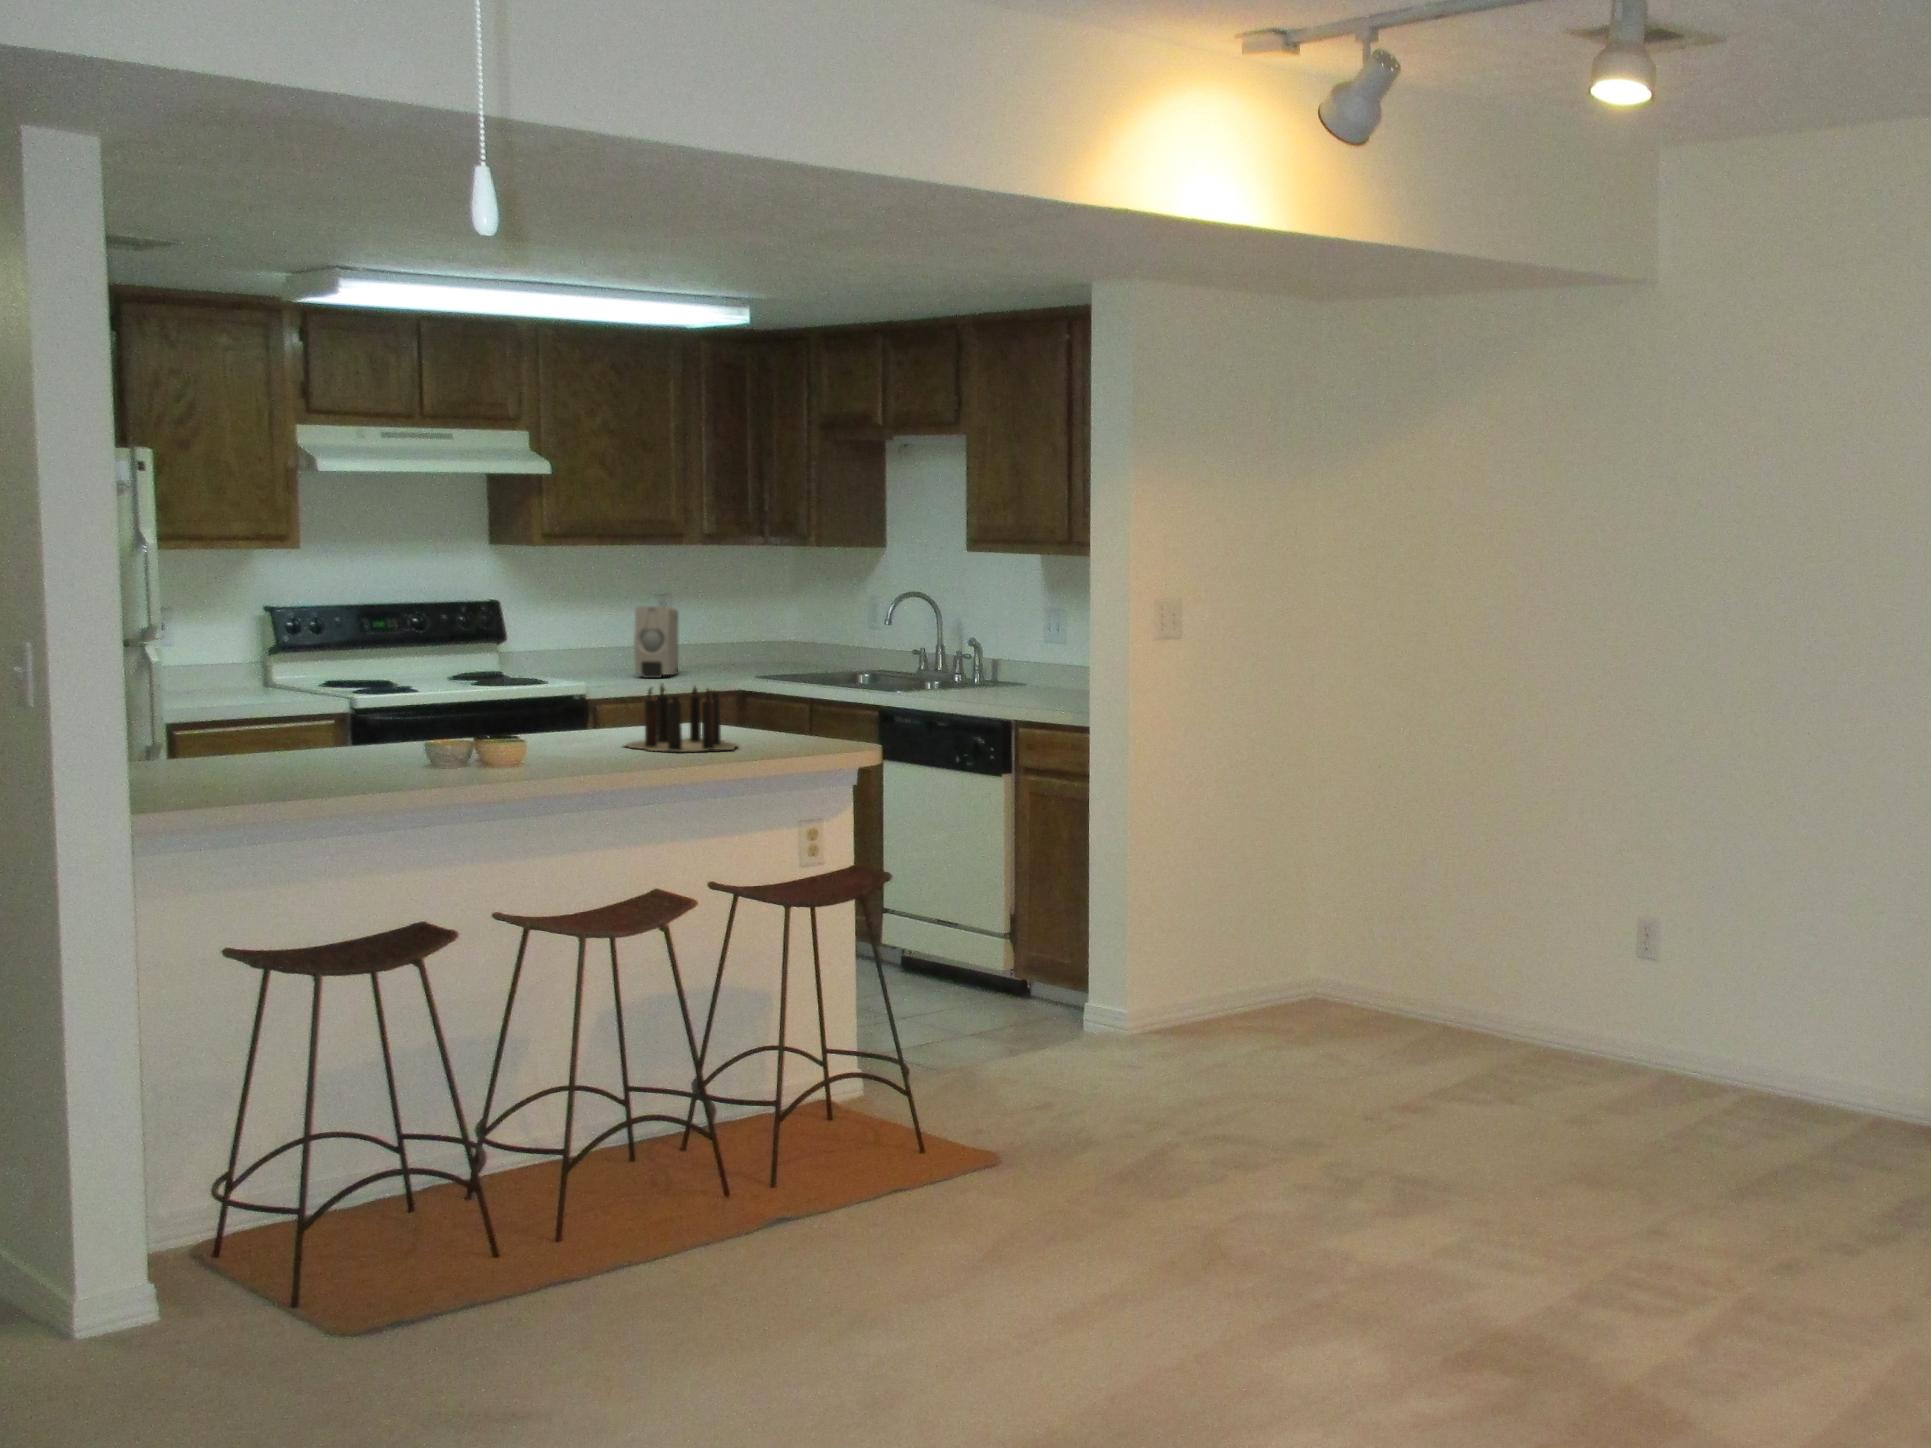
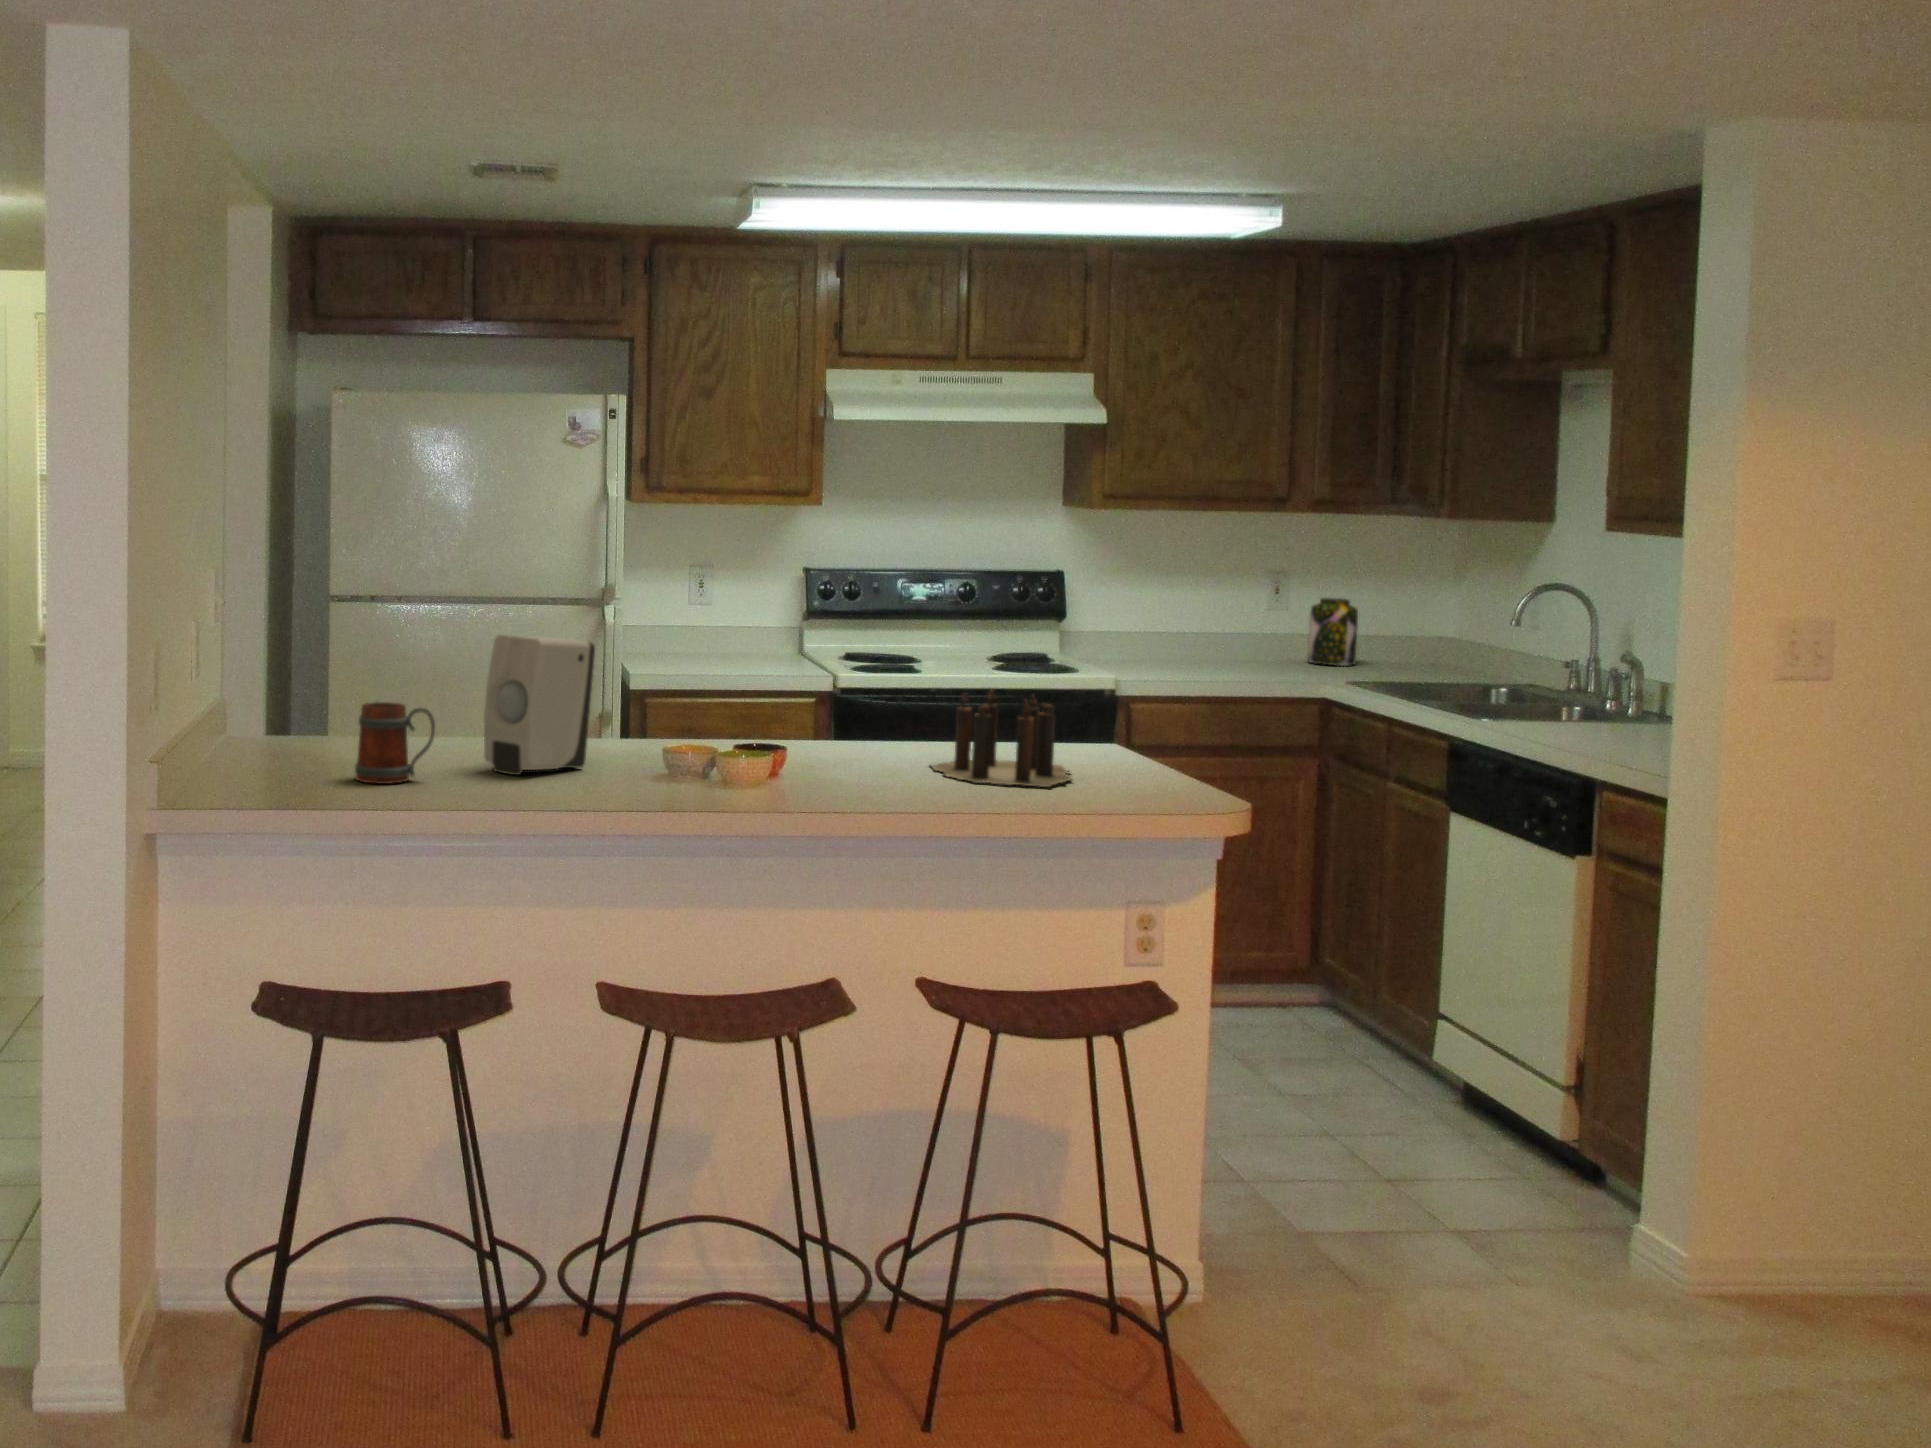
soap dispenser: present [634,606,678,678] -> present [484,635,595,775]
jar: none [711,615,749,668] -> present [1307,598,1358,666]
mug: none [199,725,273,795] -> present [355,702,435,784]

